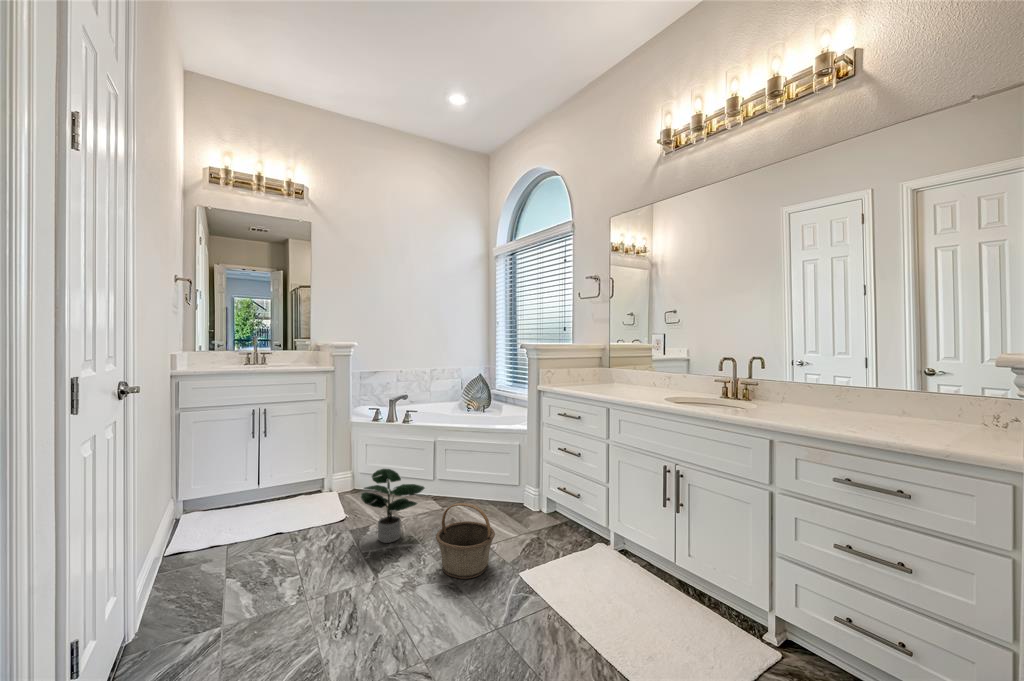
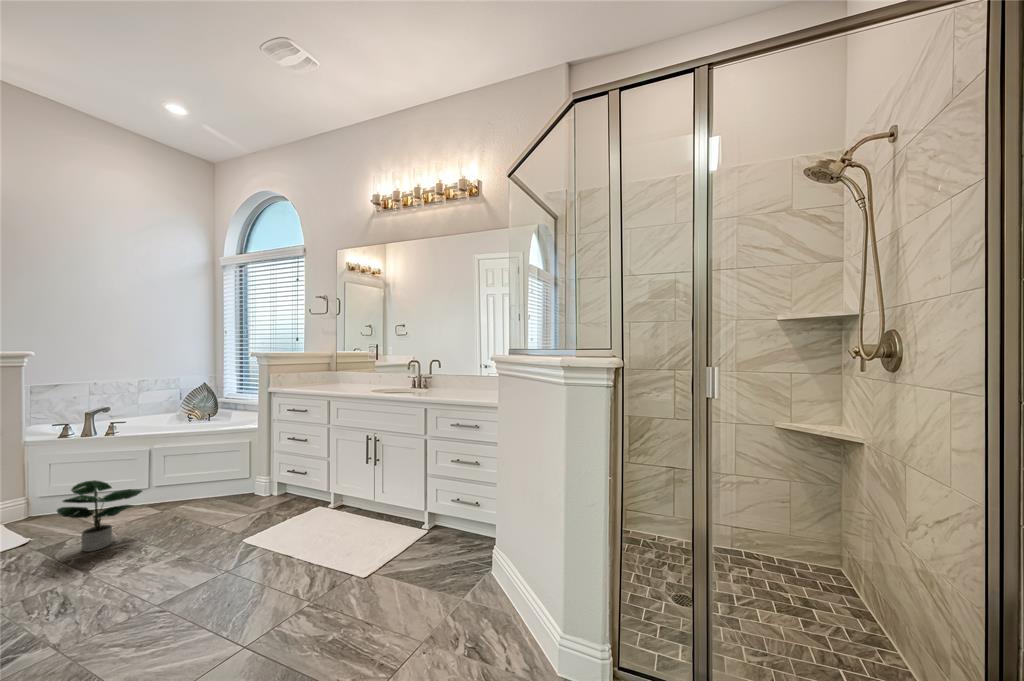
basket: present [436,503,495,579] -> none [160,492,225,556]

